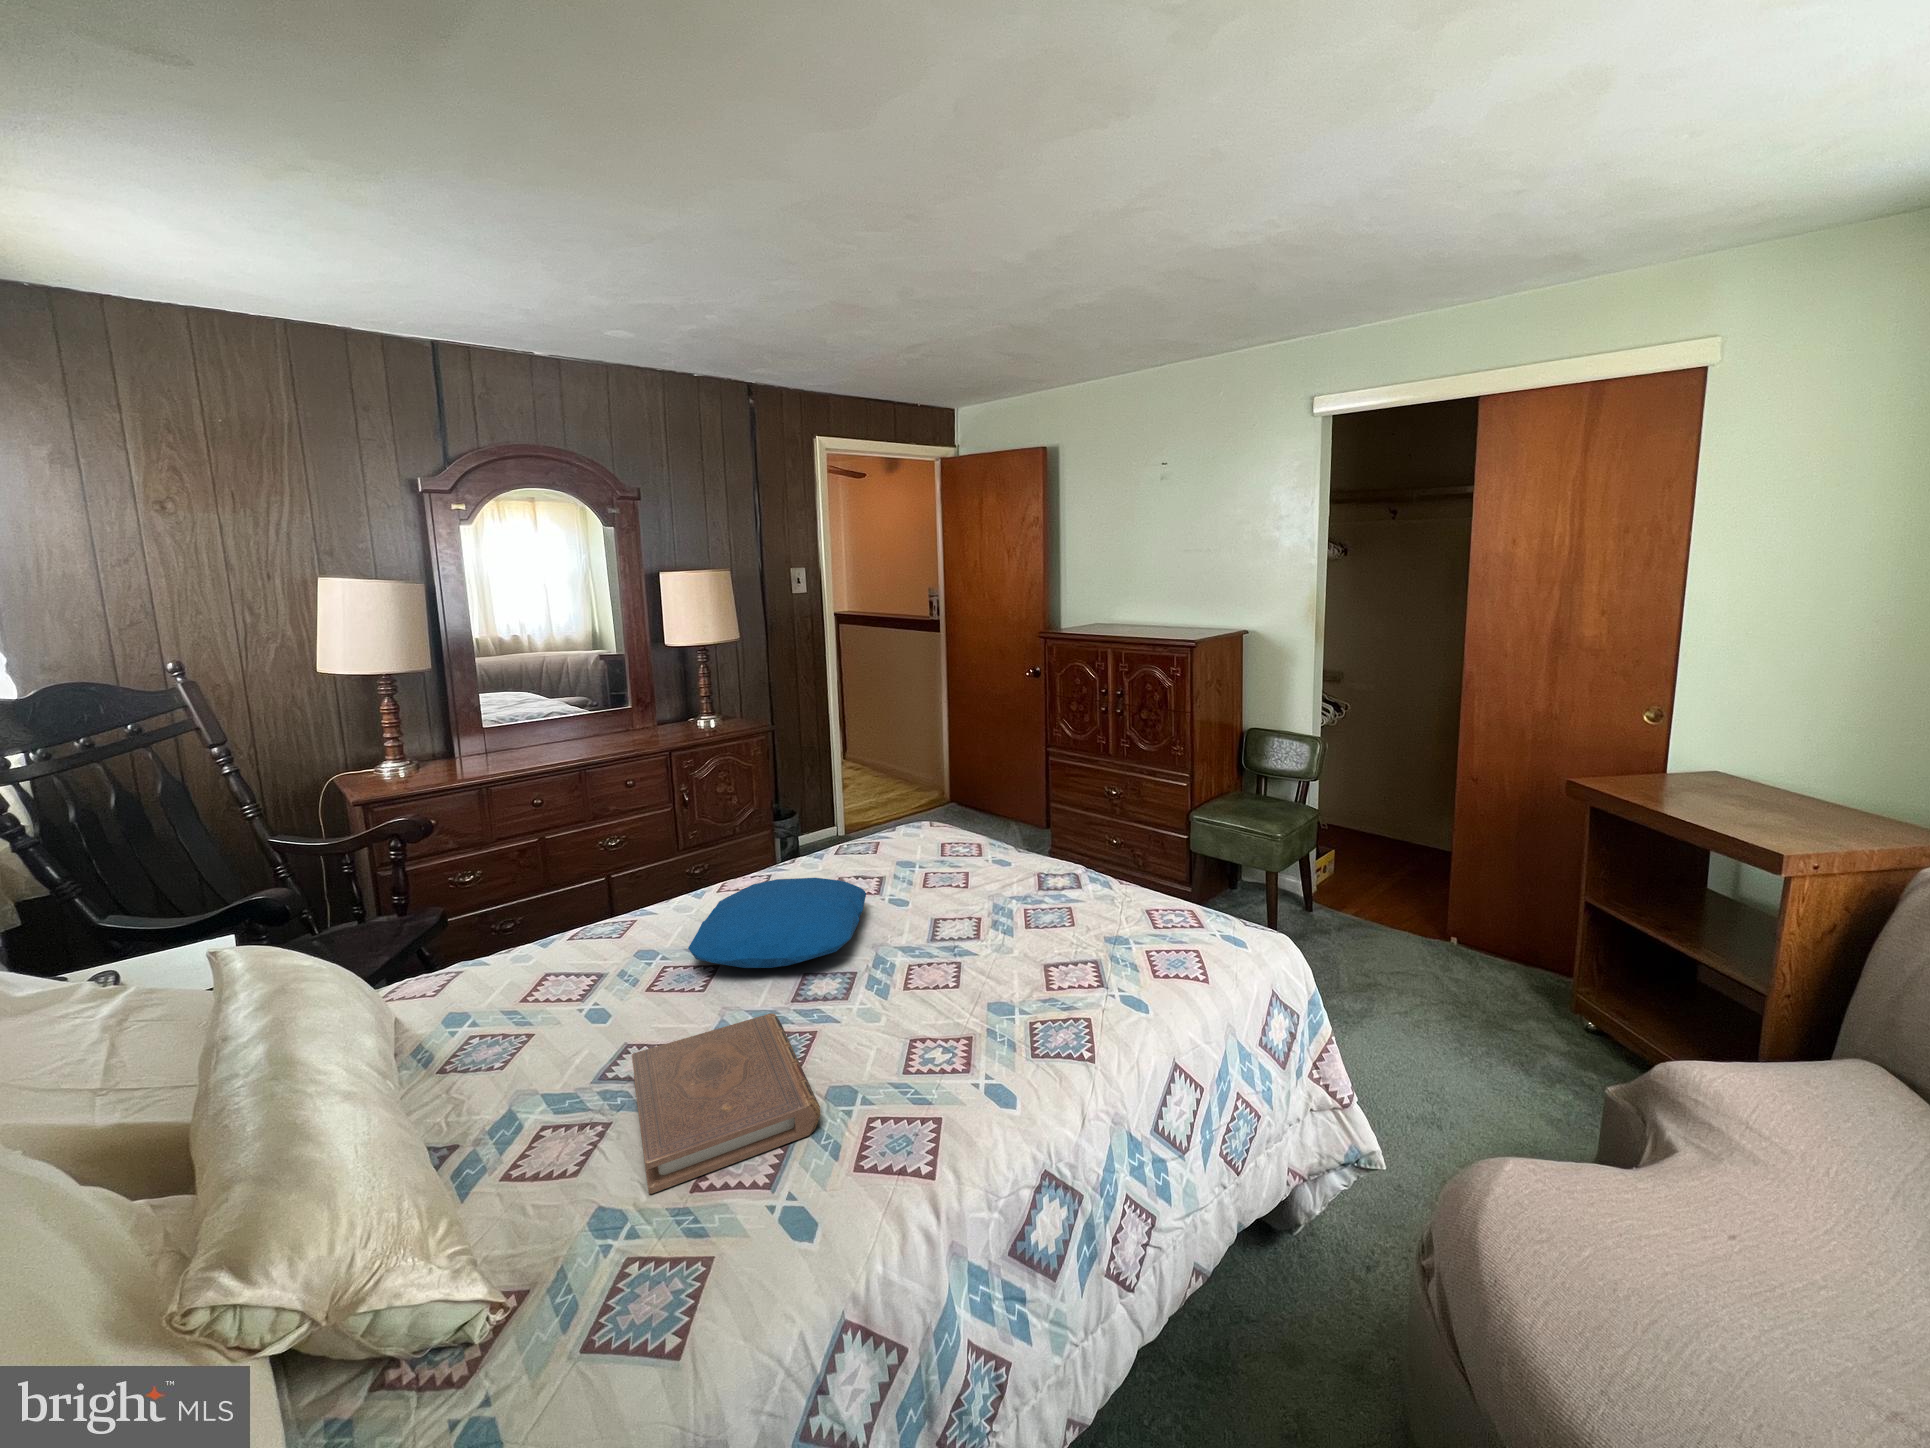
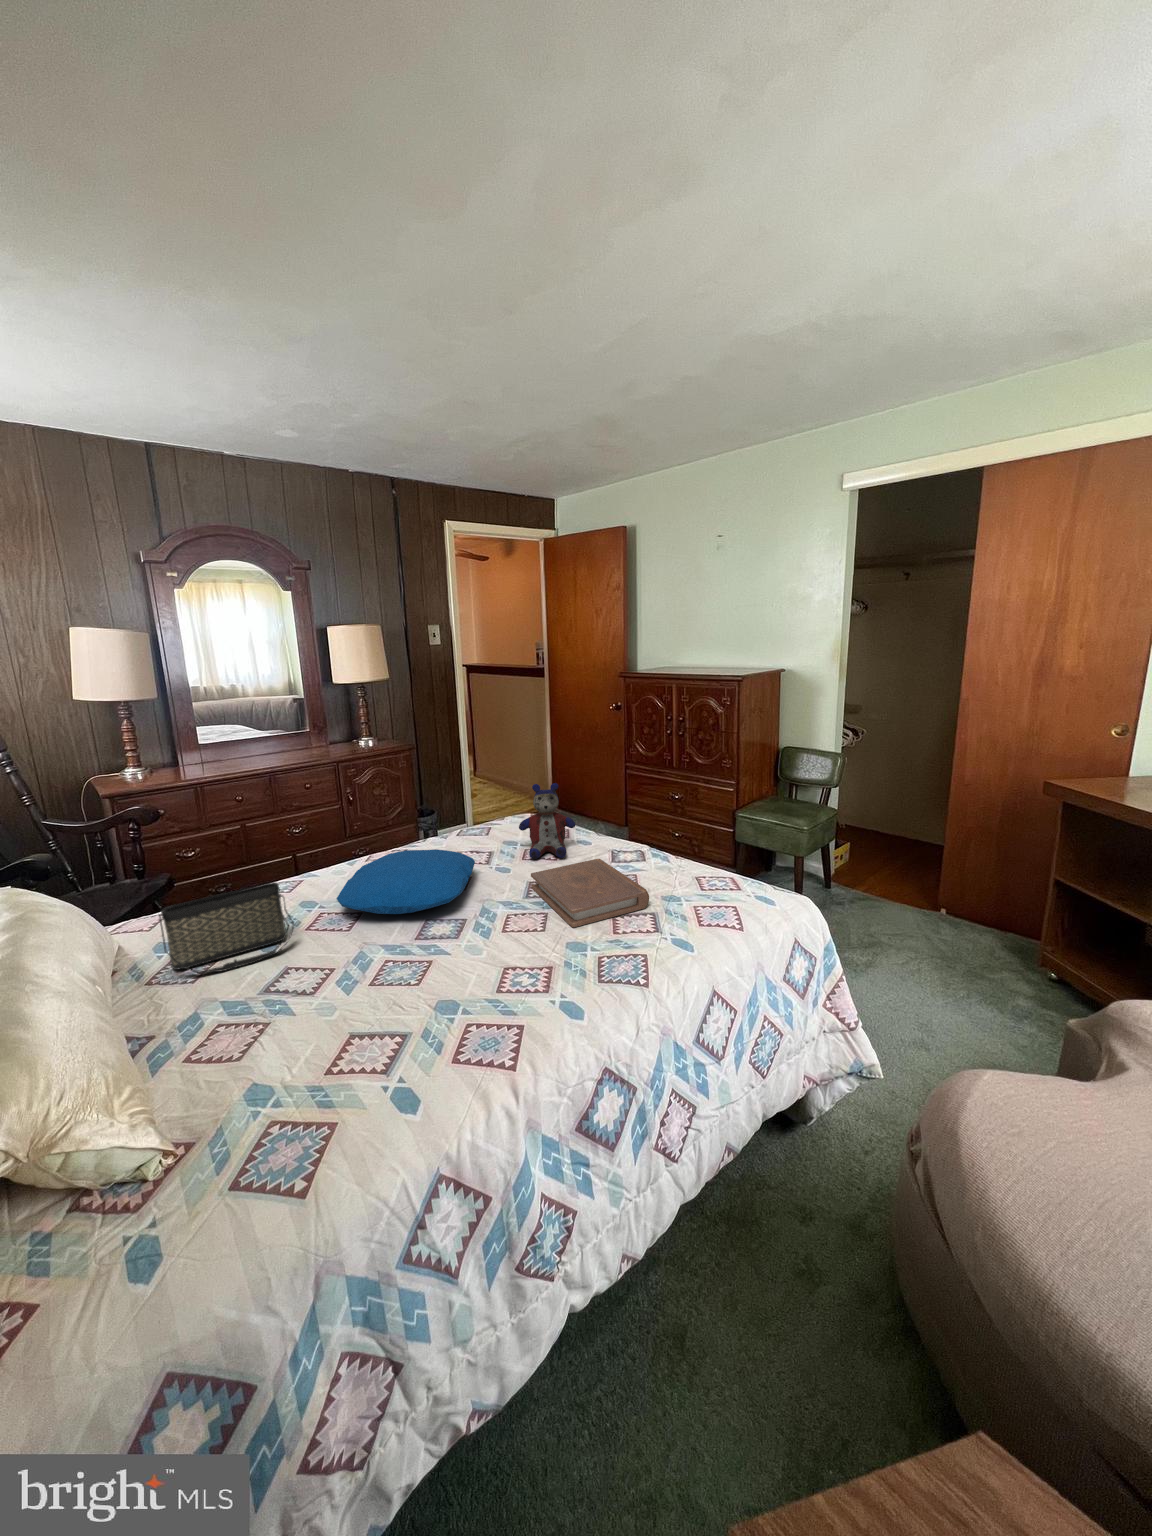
stuffed bear: none [921,789,993,888] -> present [519,783,576,859]
handbag: none [459,930,637,1057] -> present [159,882,294,974]
book: present [632,1014,820,1194] -> present [531,859,649,927]

